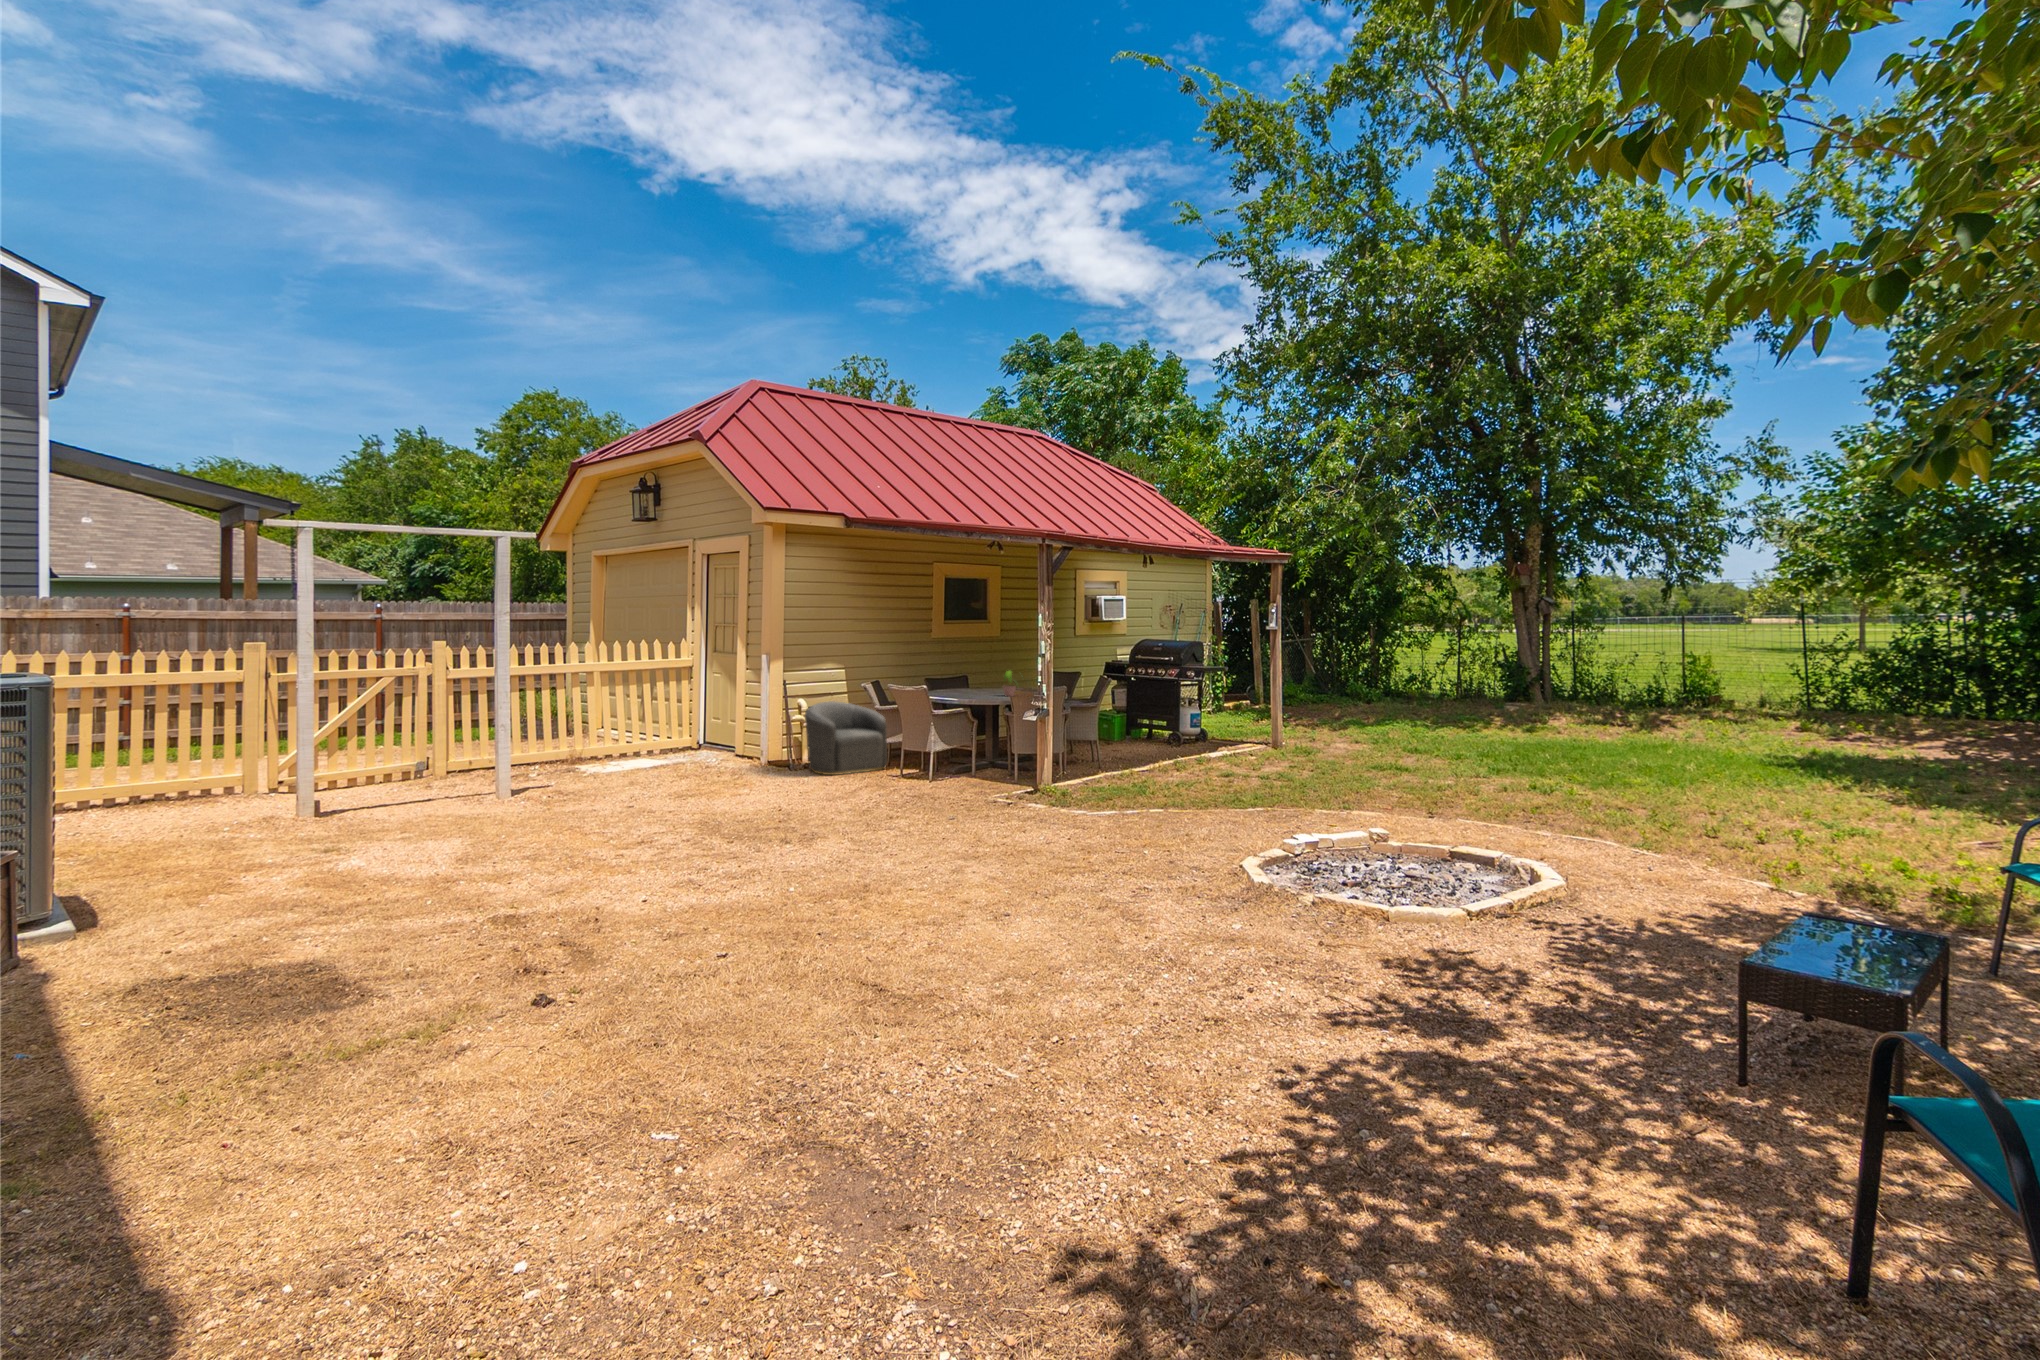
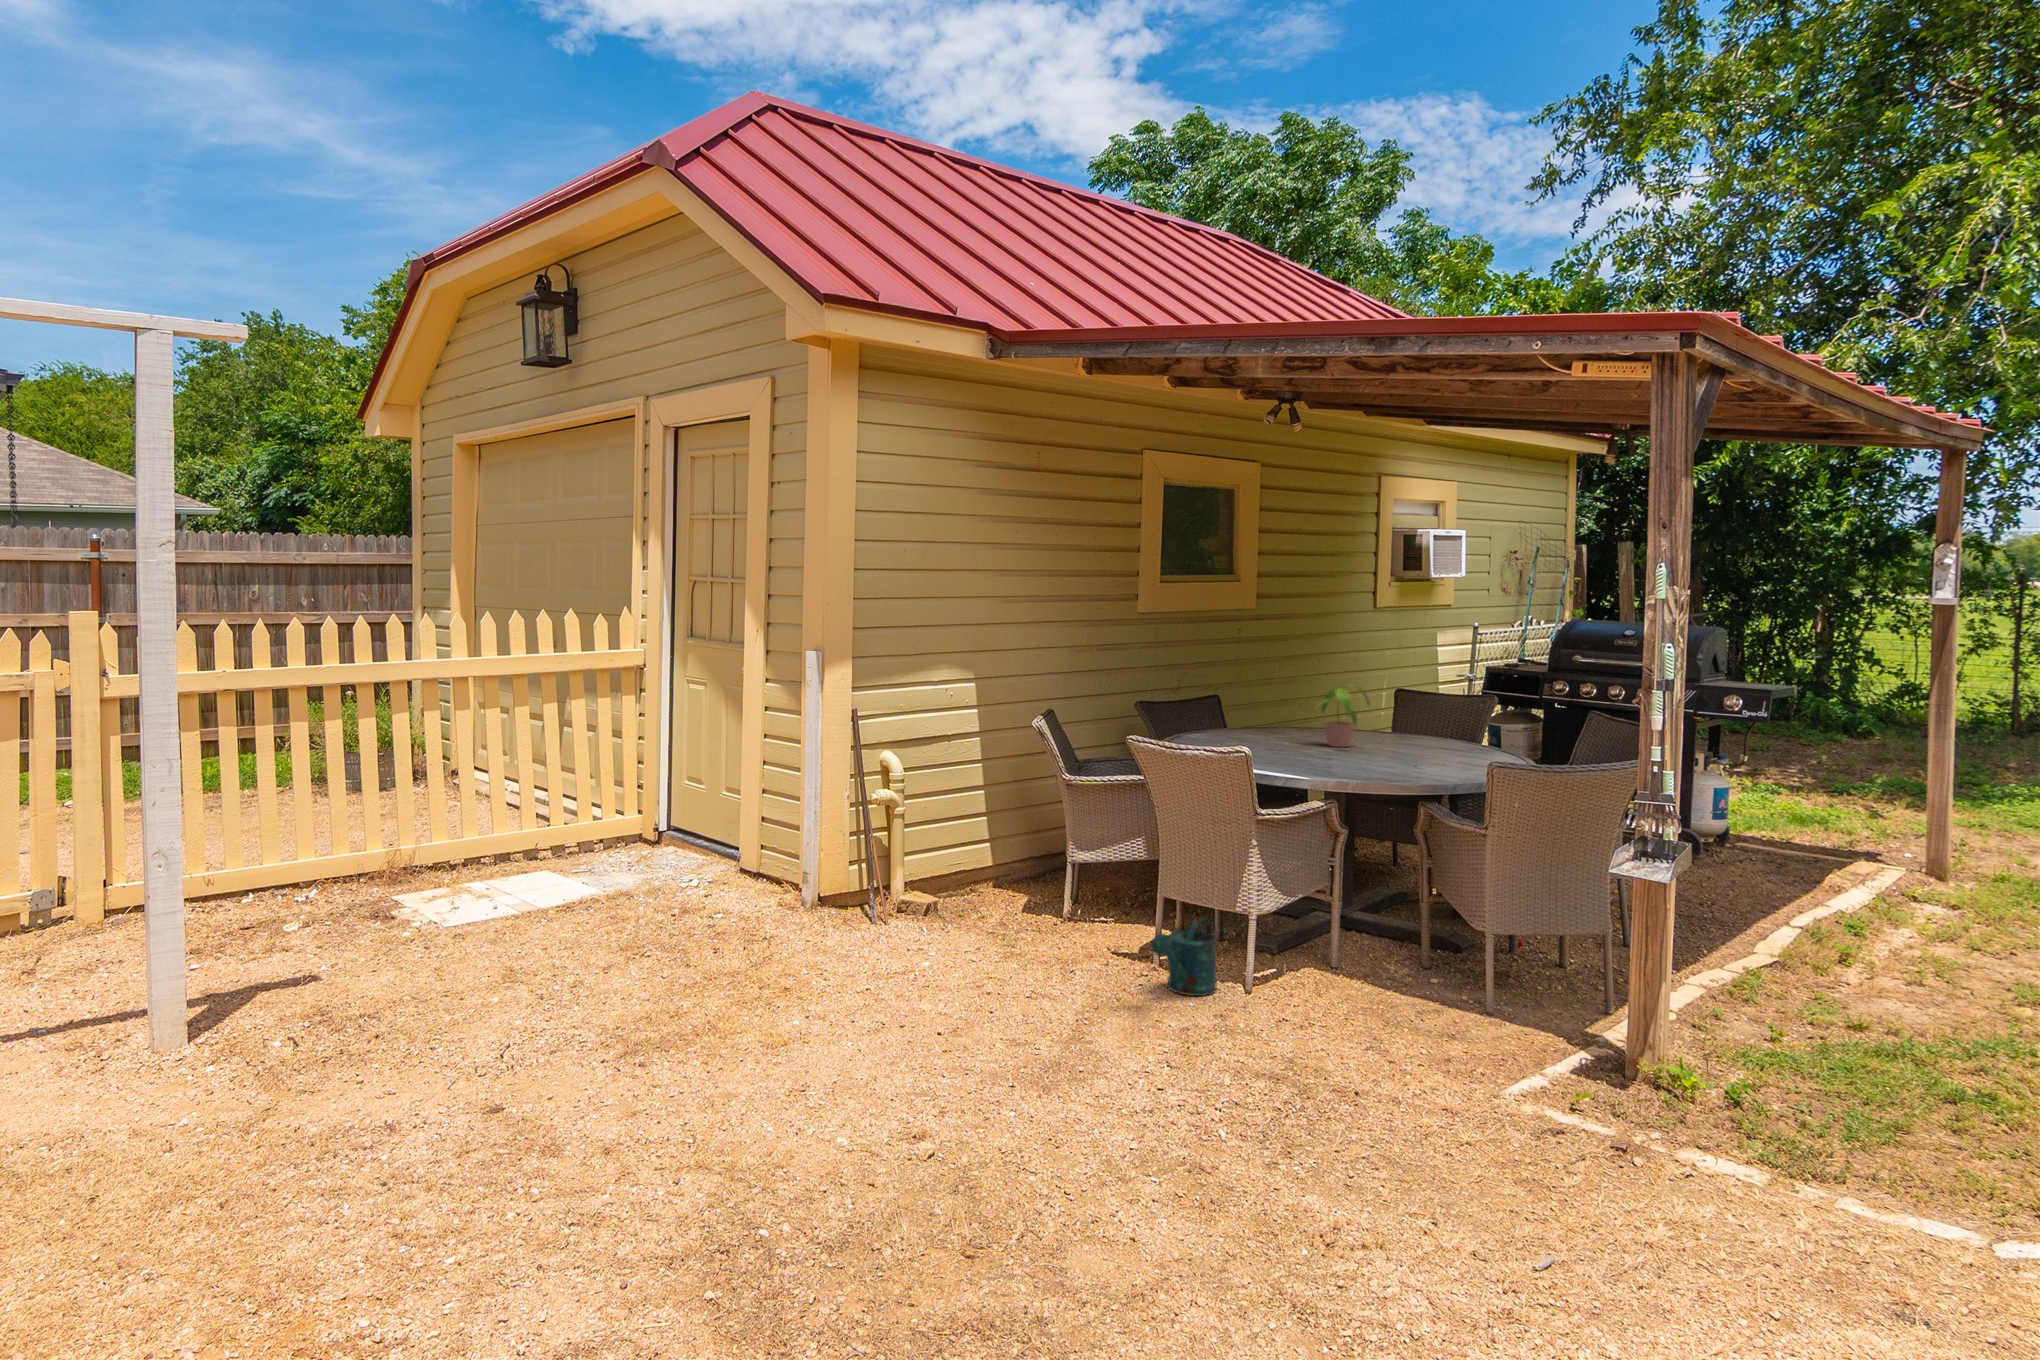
armchair: present [805,701,887,775] -> none [901,756,1089,945]
watering can: none [890,756,921,784] -> present [1151,917,1216,996]

